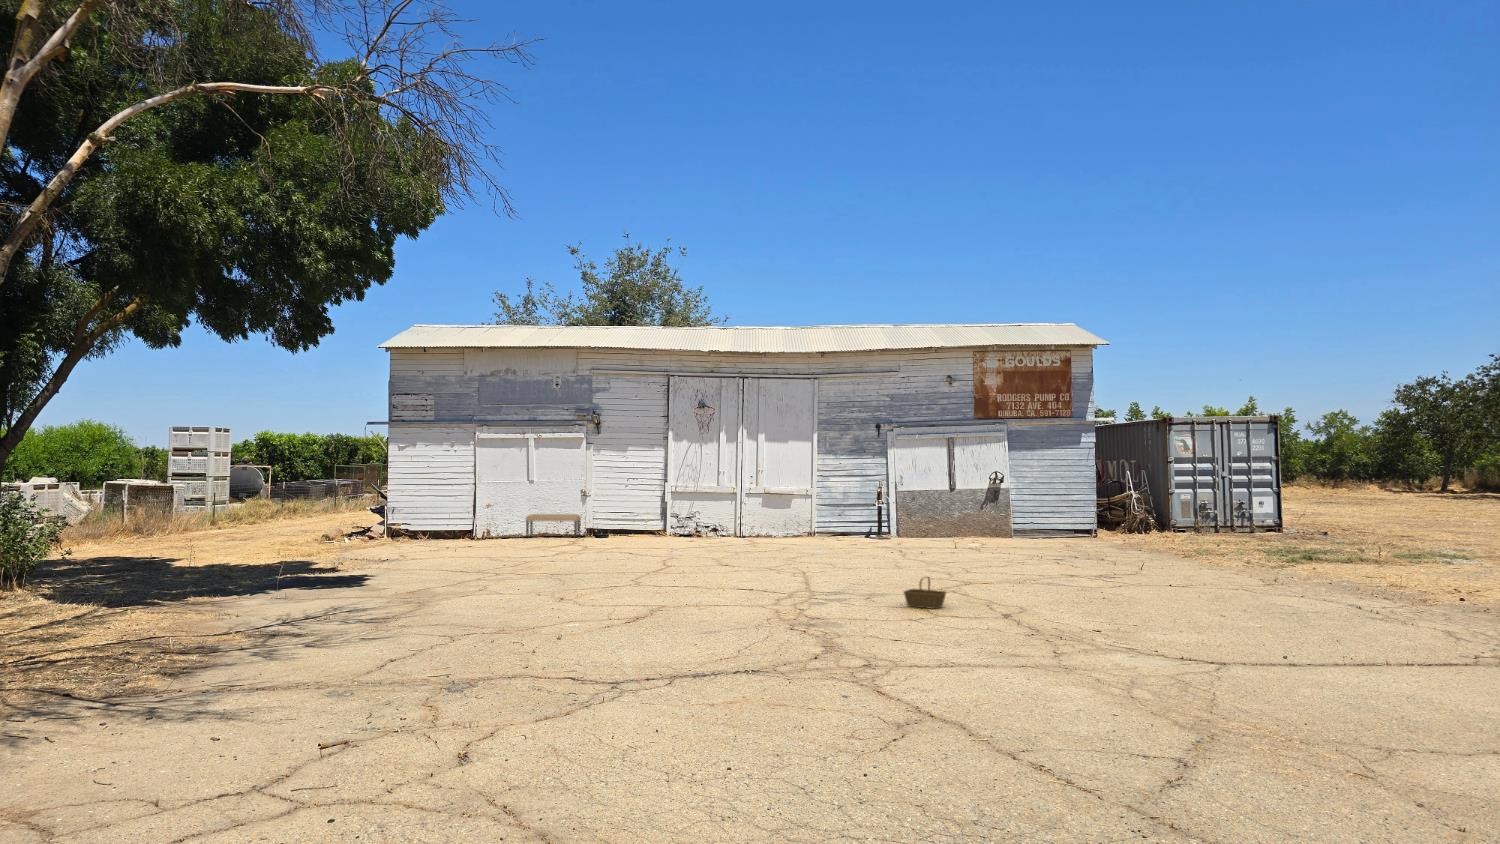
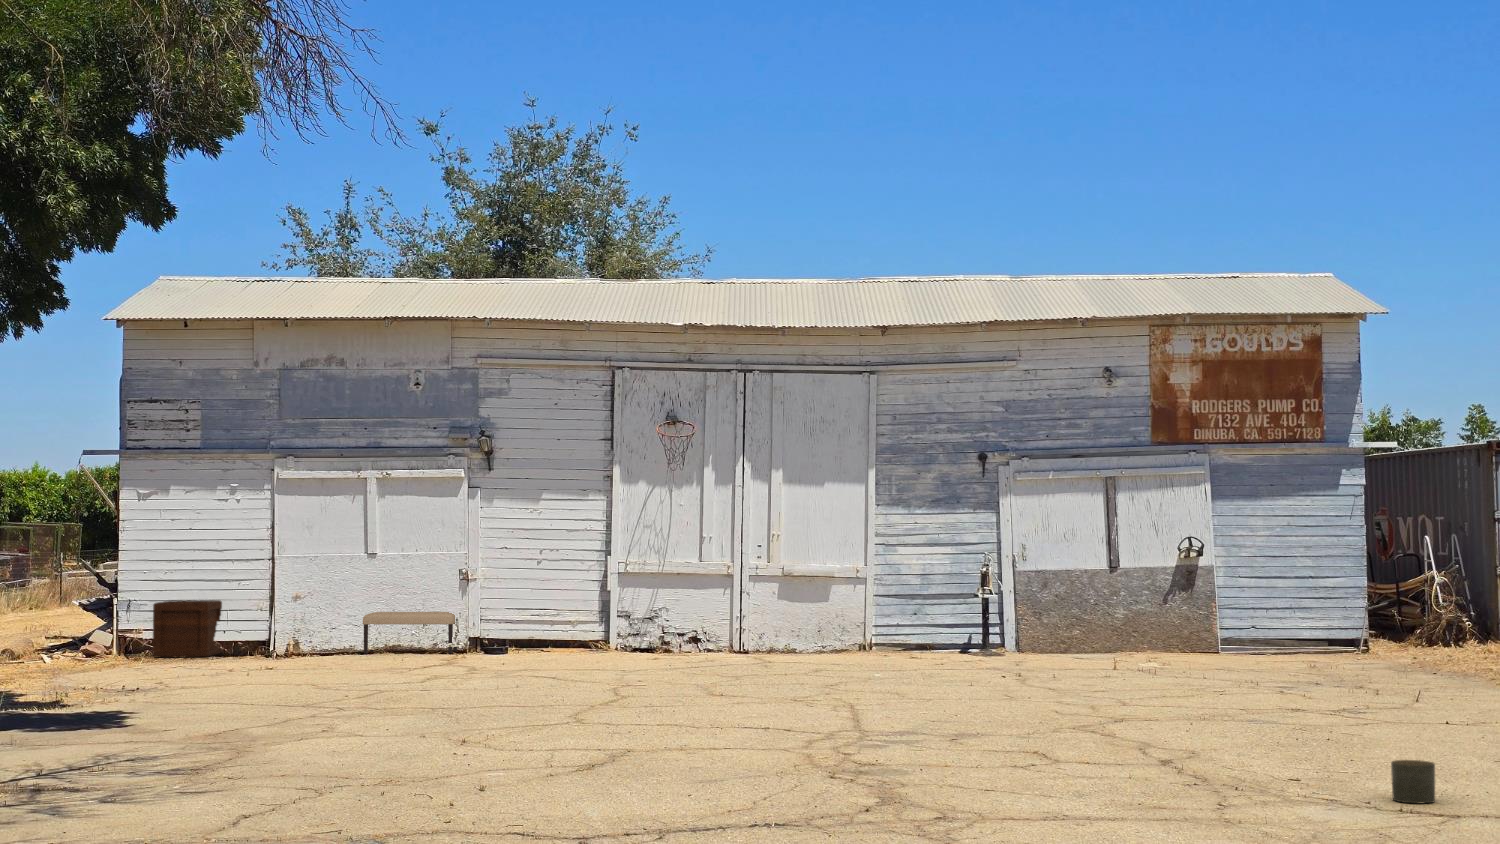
wooden crate: none [405,507,446,540] -> present [152,600,222,658]
basket: present [904,578,946,609] -> none [1008,702,1077,752]
planter: none [1163,622,1193,652] -> present [1391,760,1435,804]

